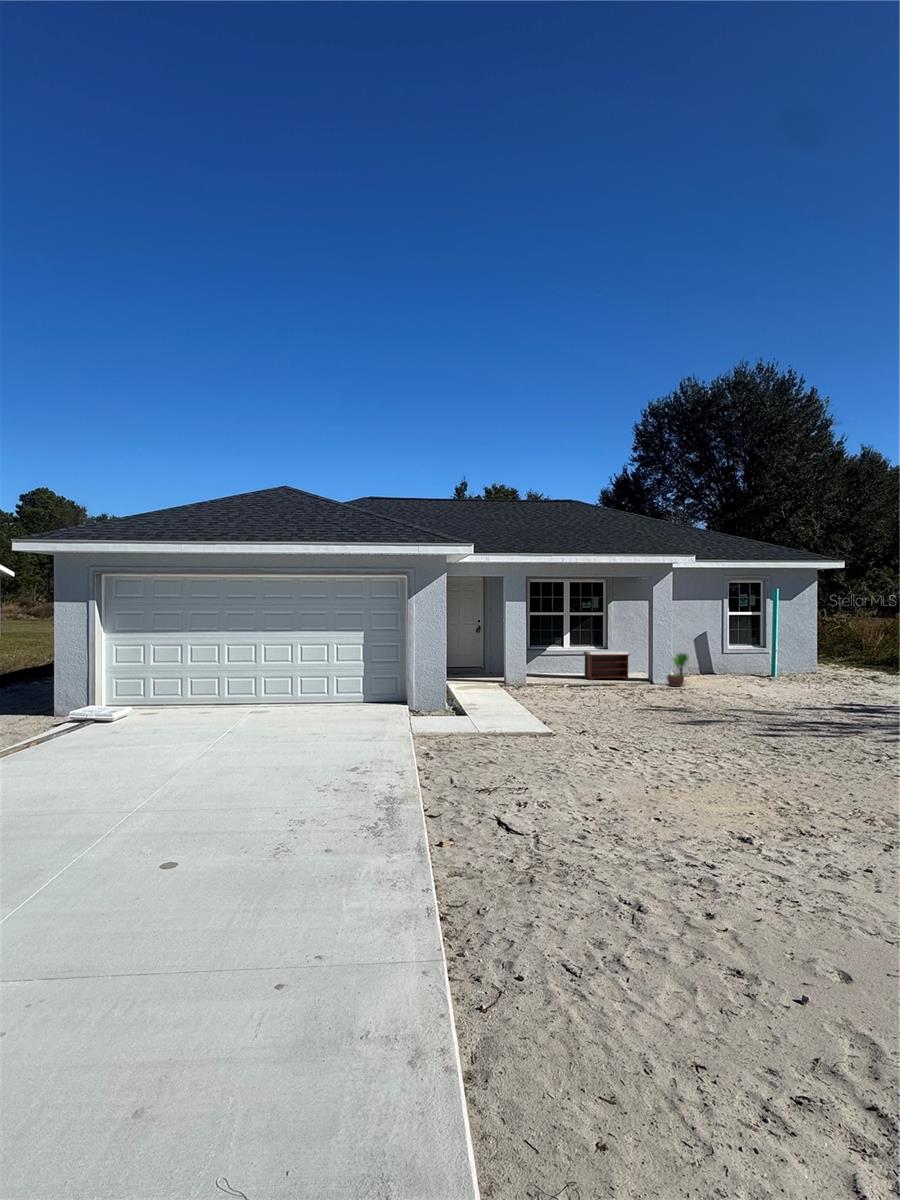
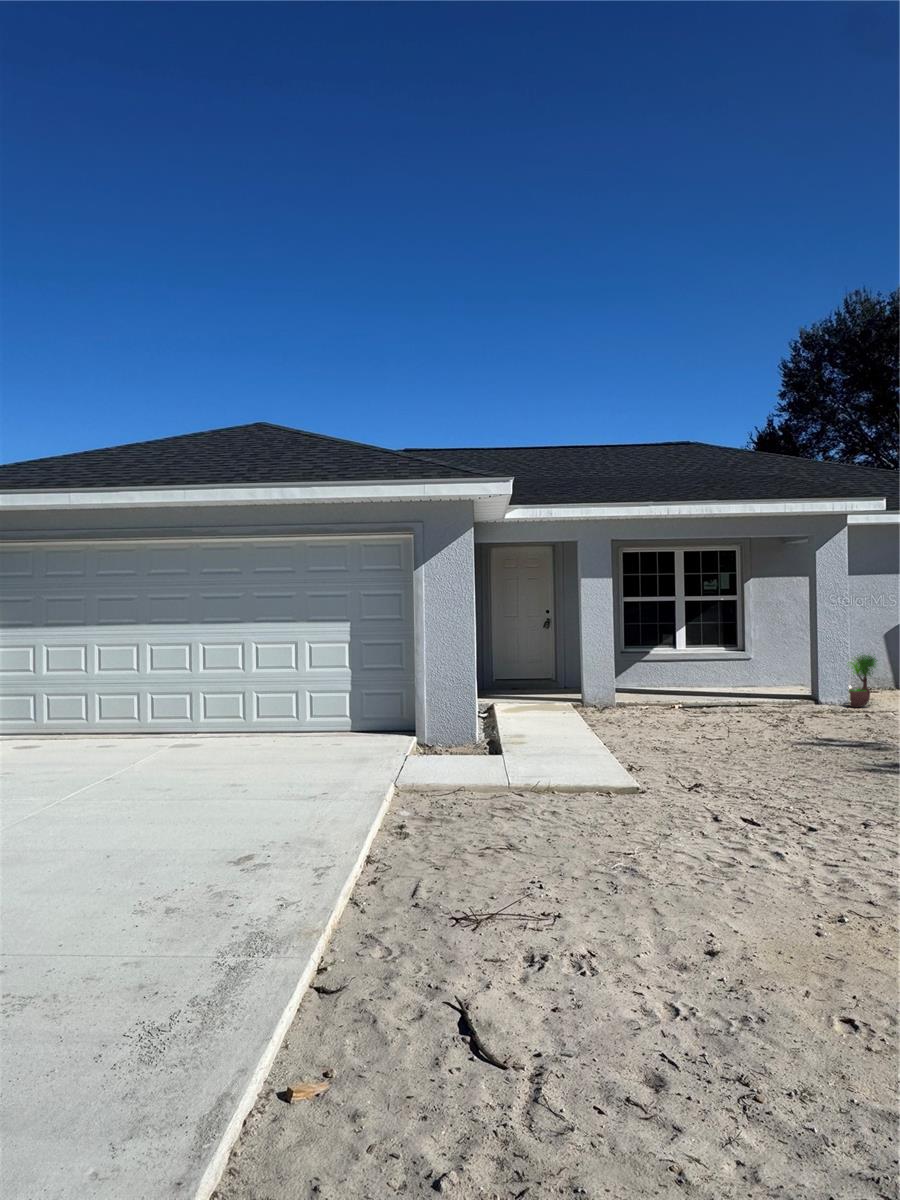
bench: present [583,651,630,680] -> none [707,653,781,698]

